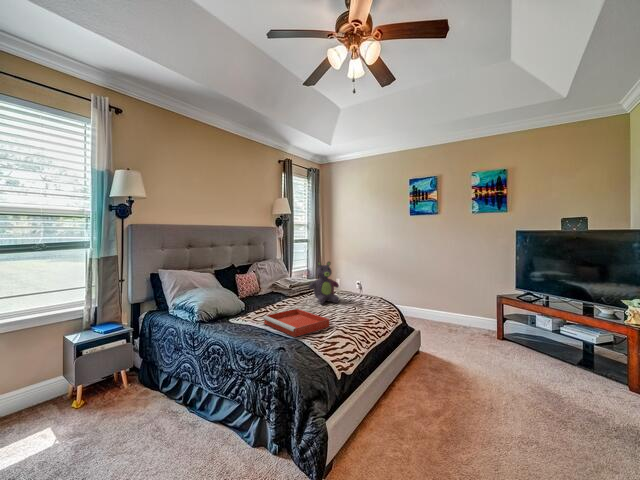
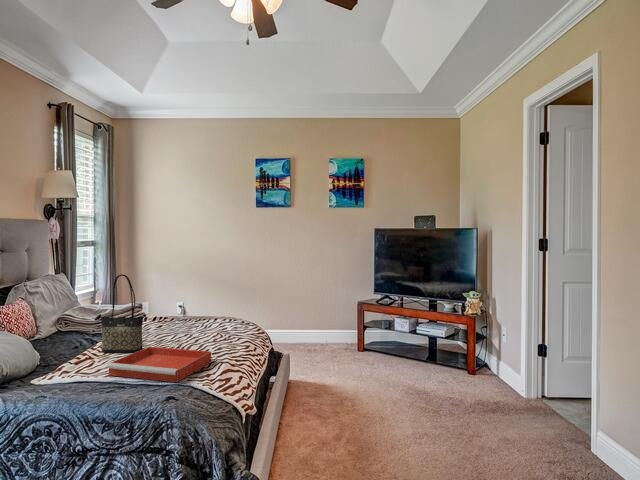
tote bag: none [275,259,297,311] -> present [101,274,143,353]
stuffed bear: present [308,262,339,304] -> none [148,274,198,336]

